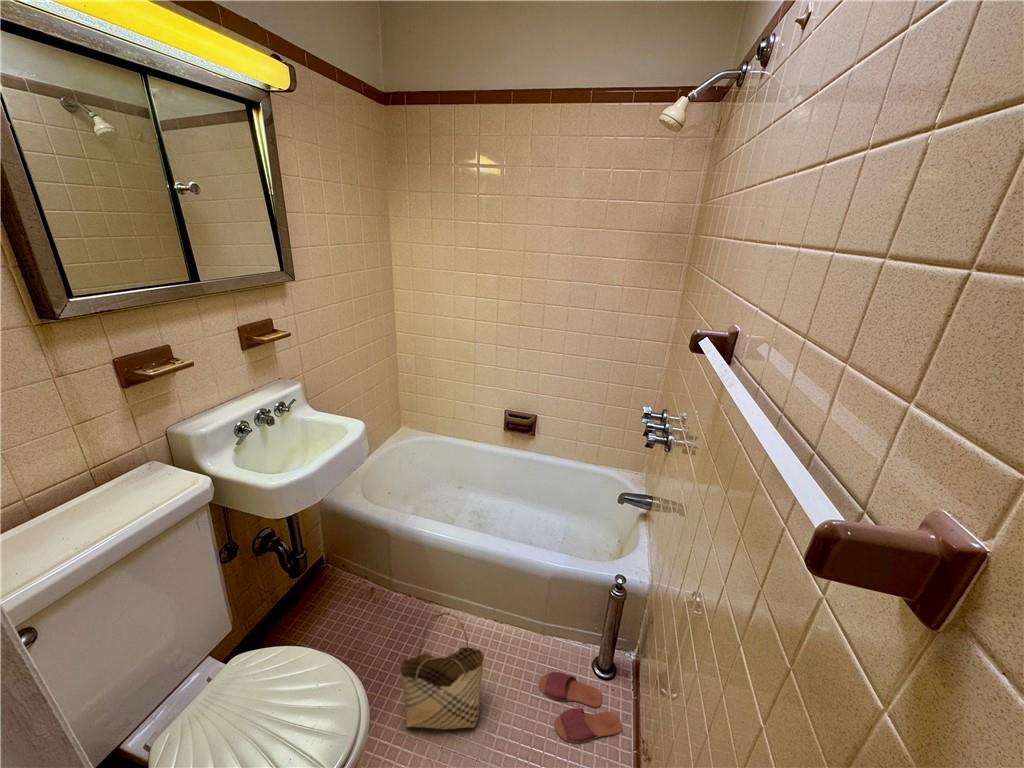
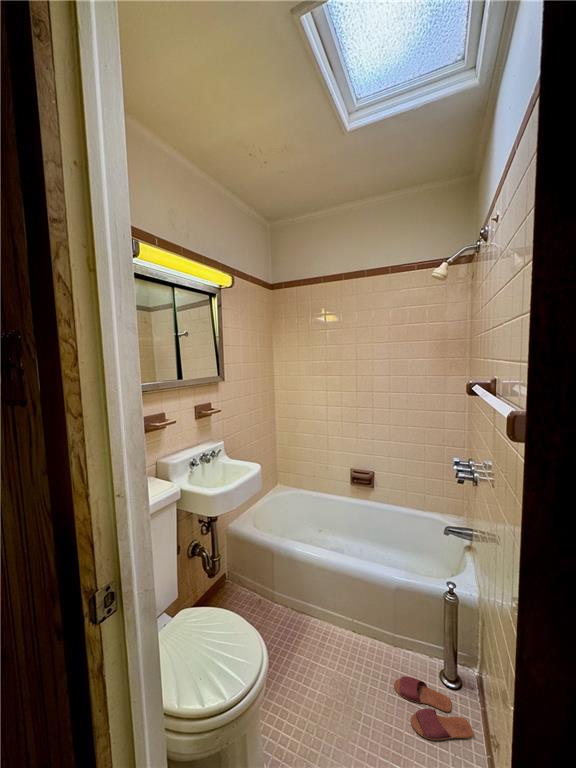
woven basket: present [399,613,484,729] -> none [284,603,348,712]

